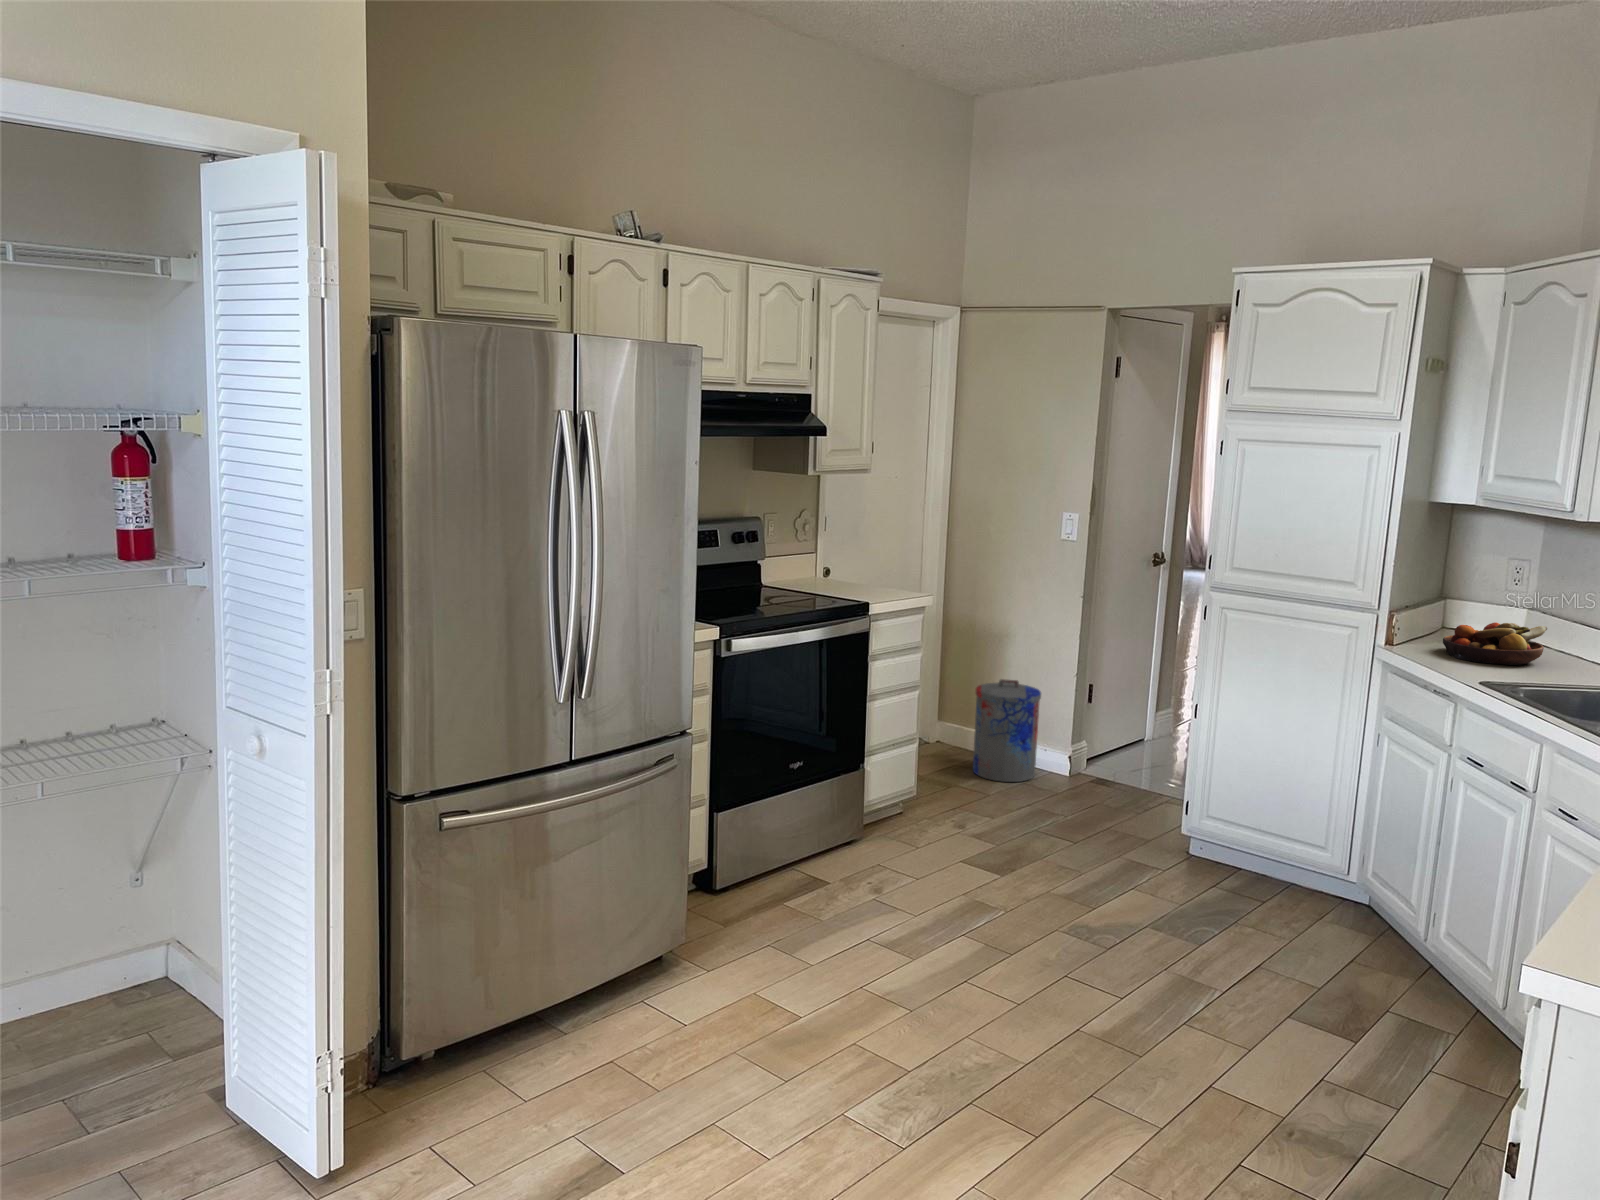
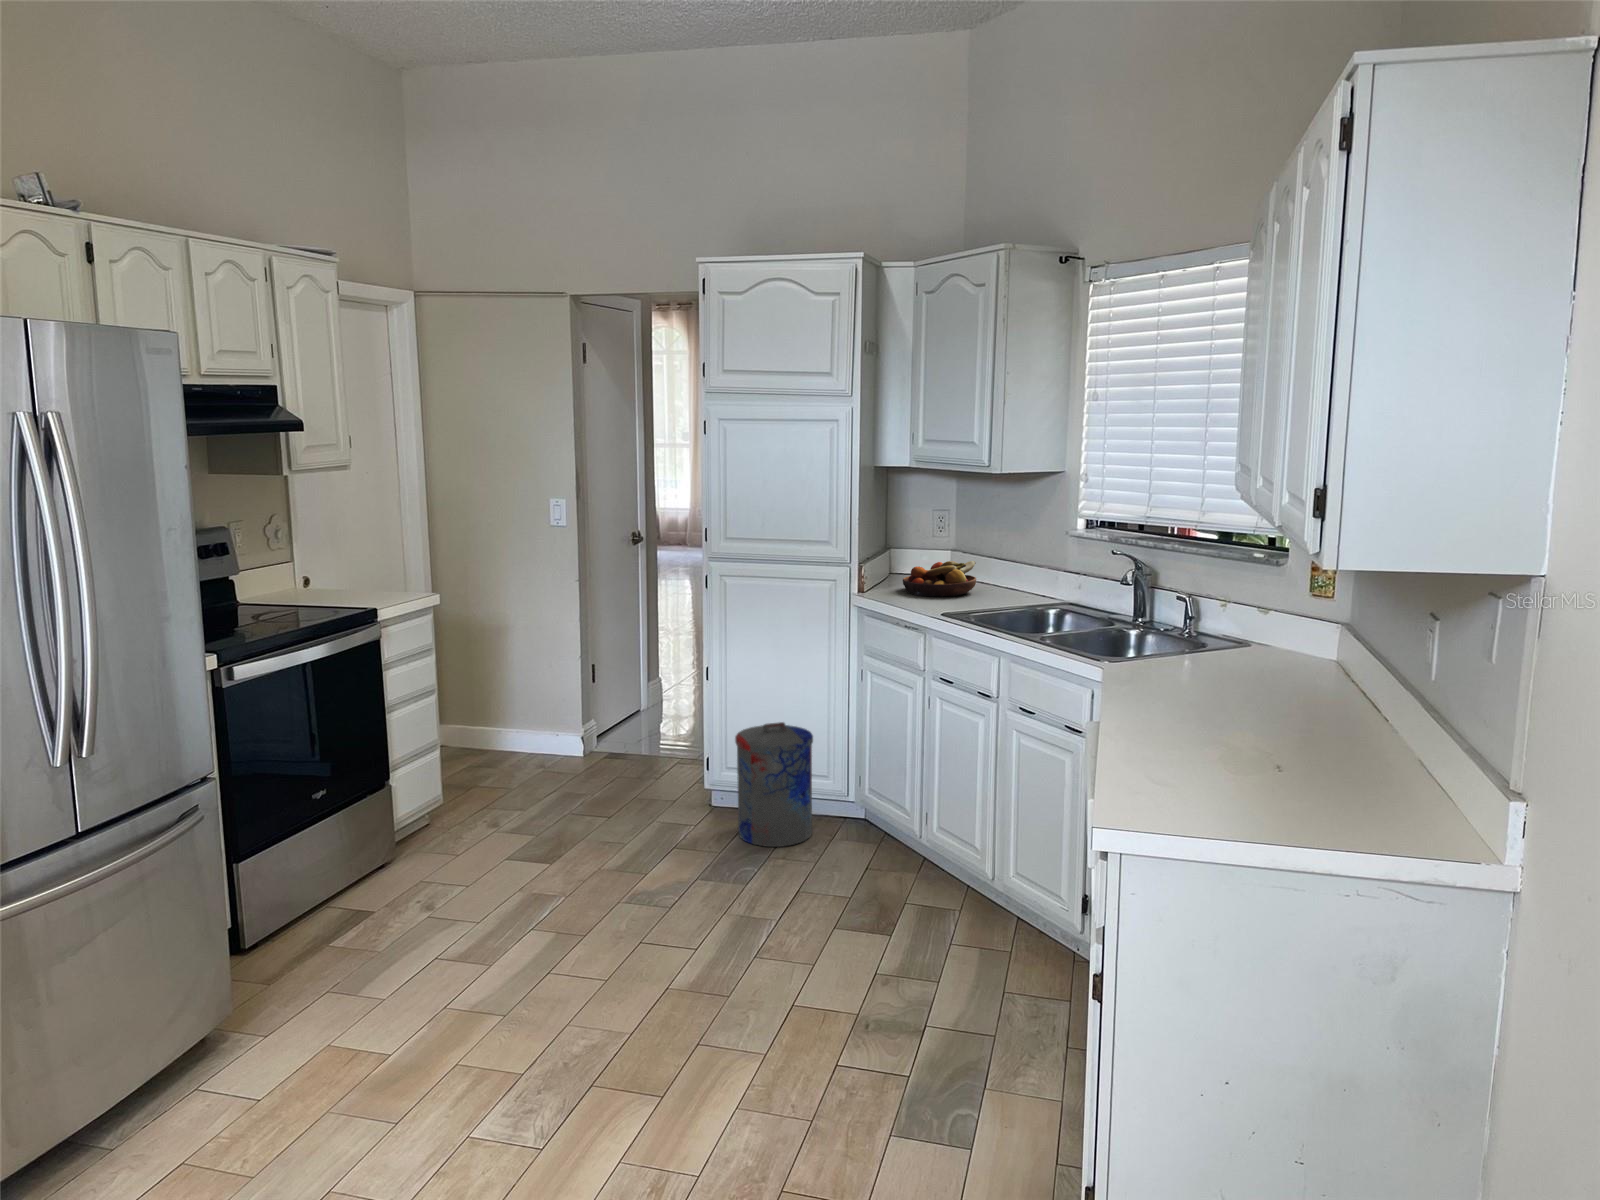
trash can: present [973,679,1041,782] -> present [735,722,813,847]

